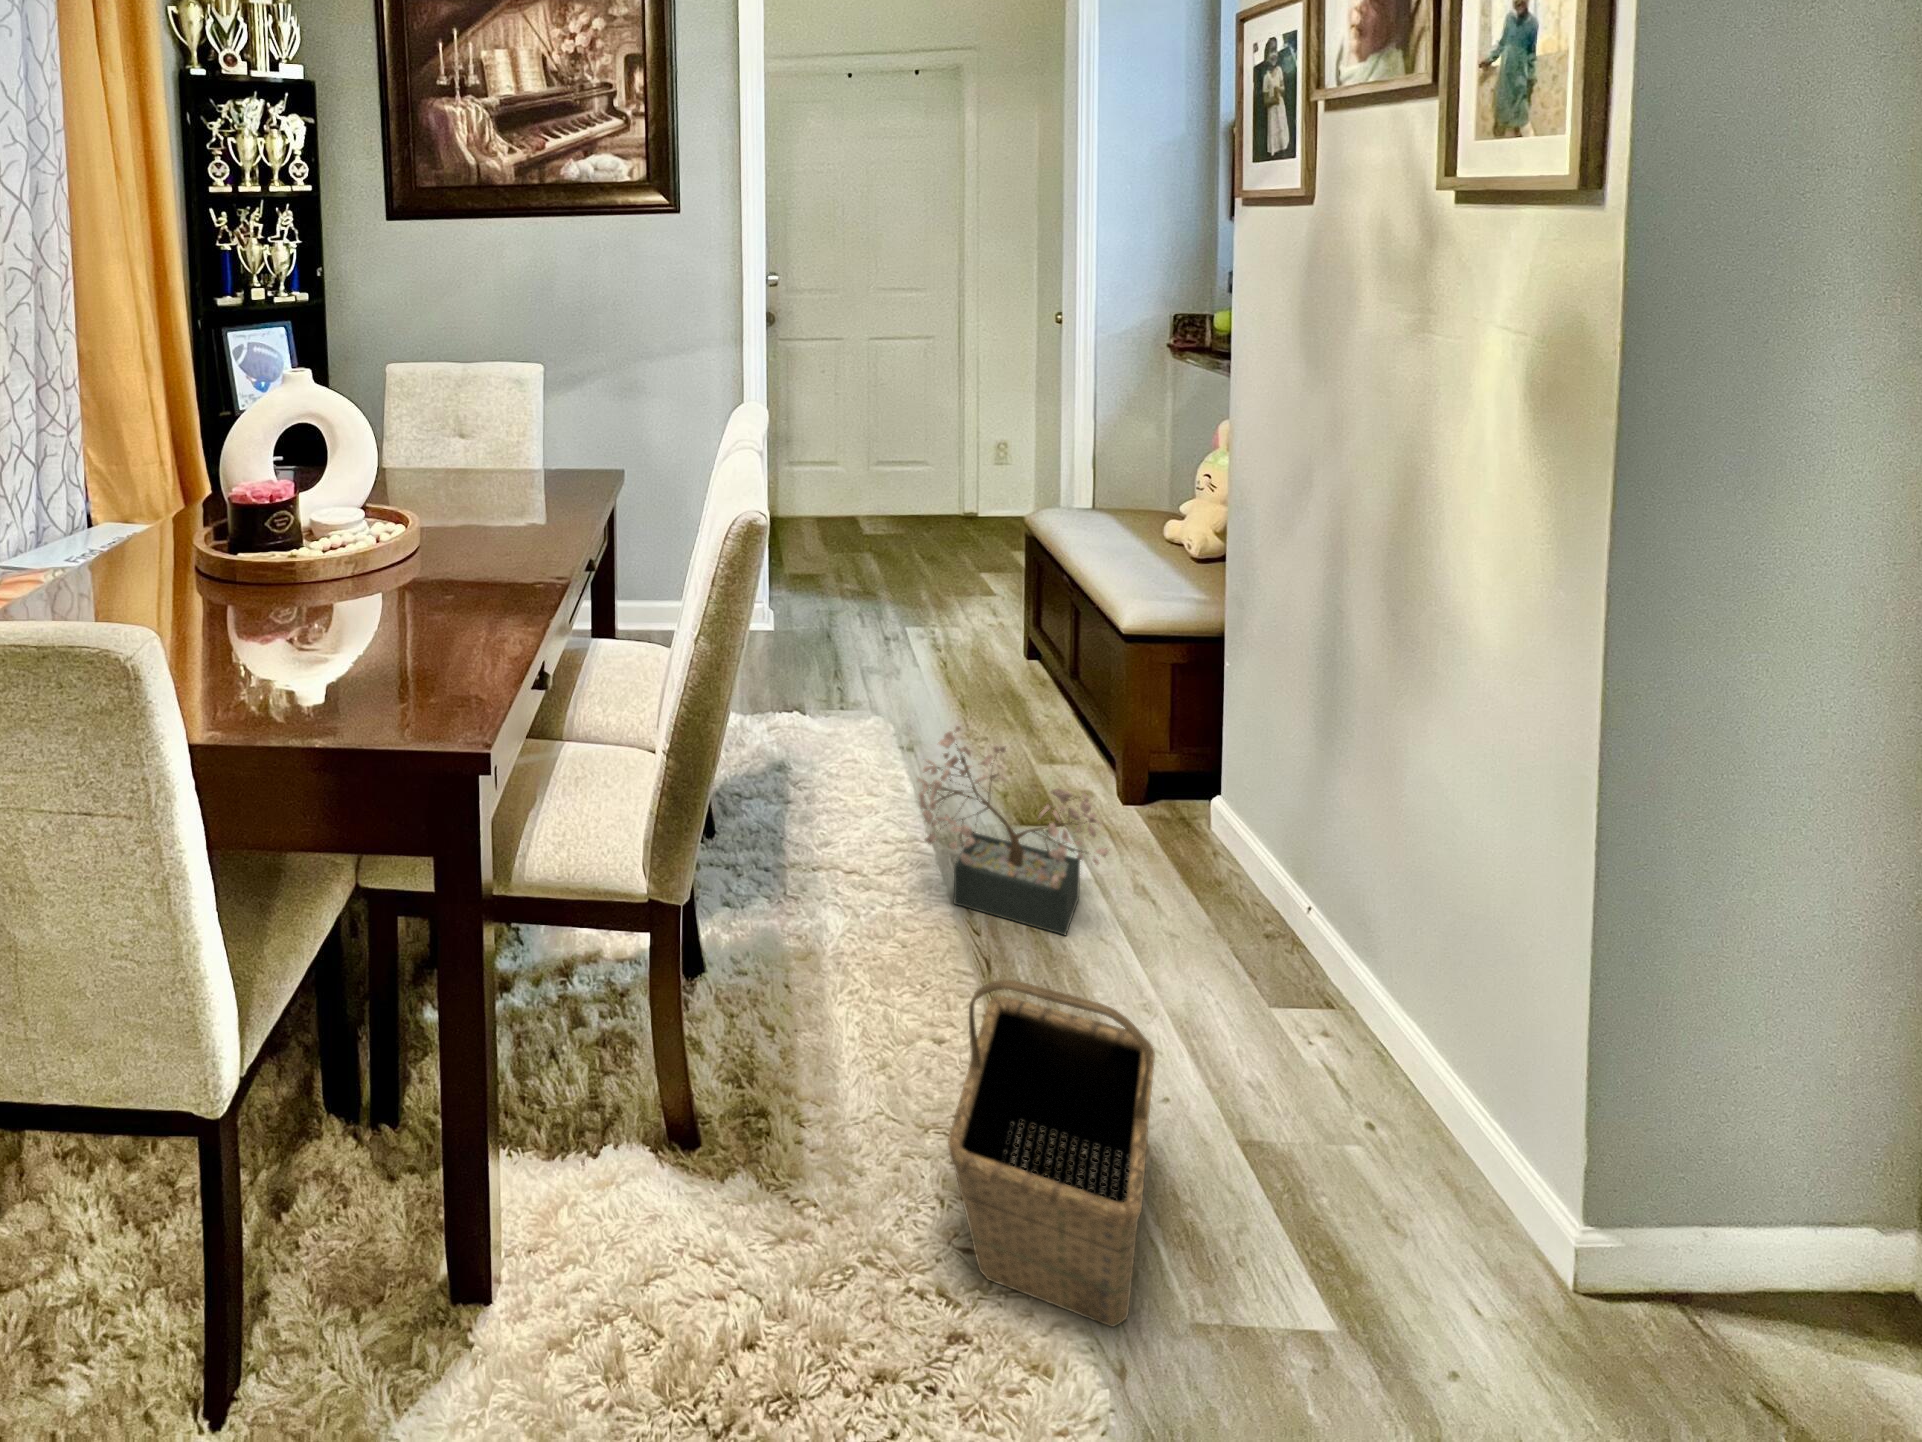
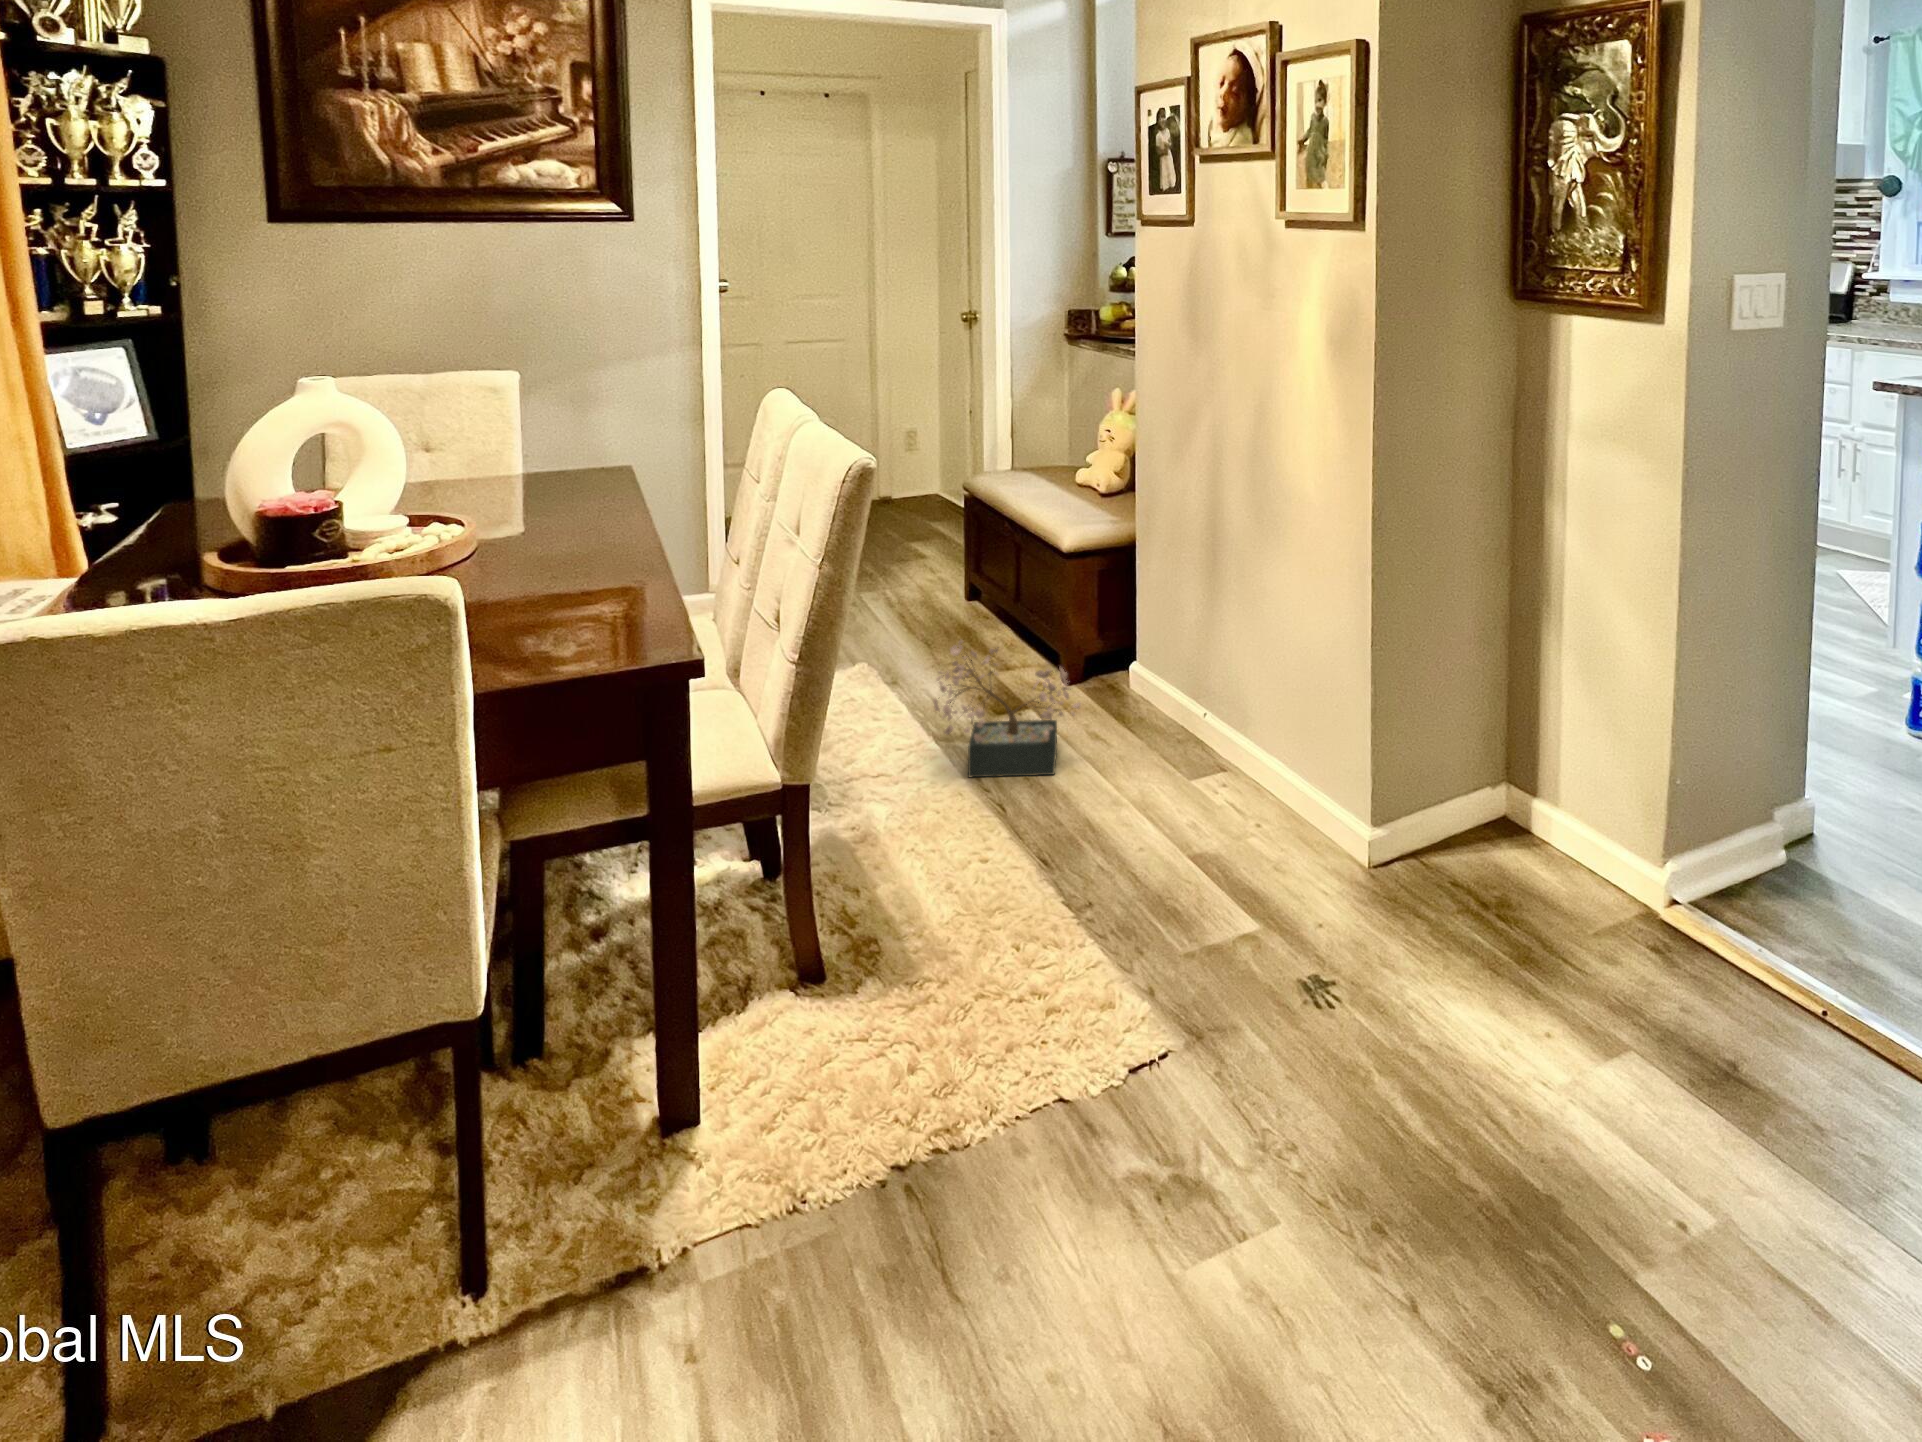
basket: present [948,980,1155,1327] -> none [1029,769,1157,977]

